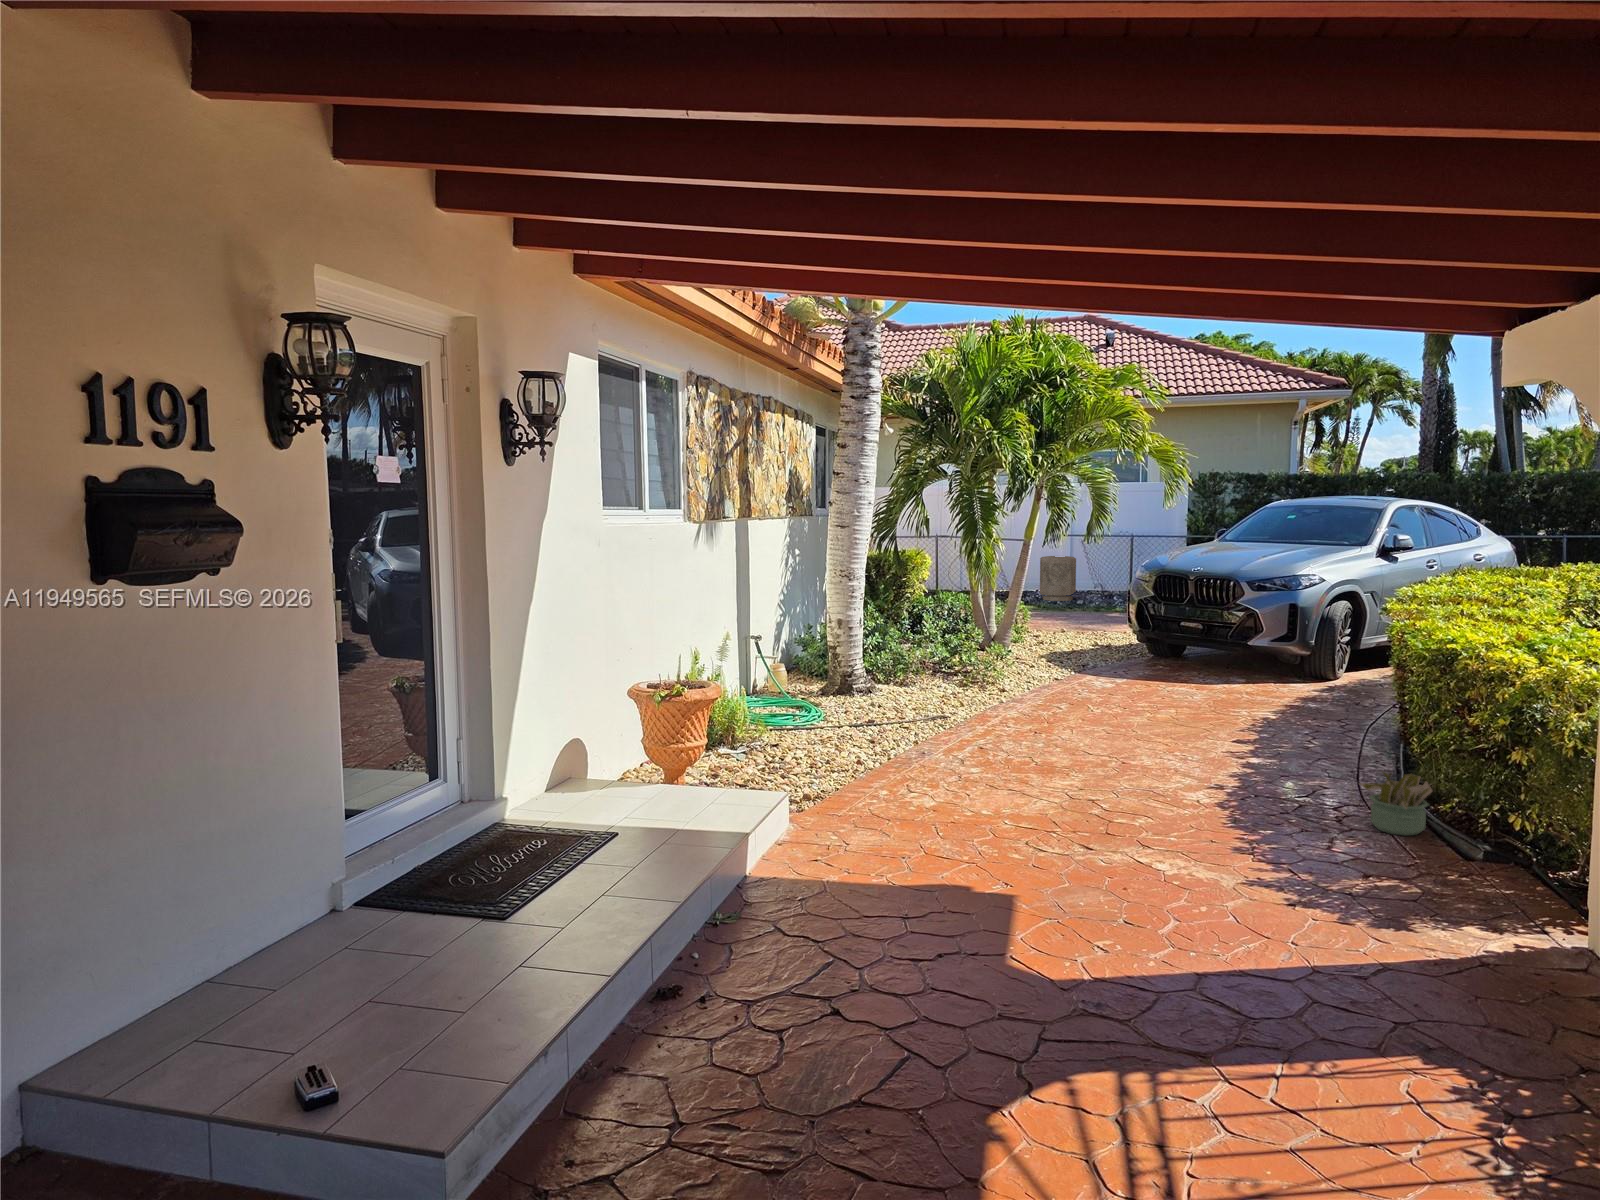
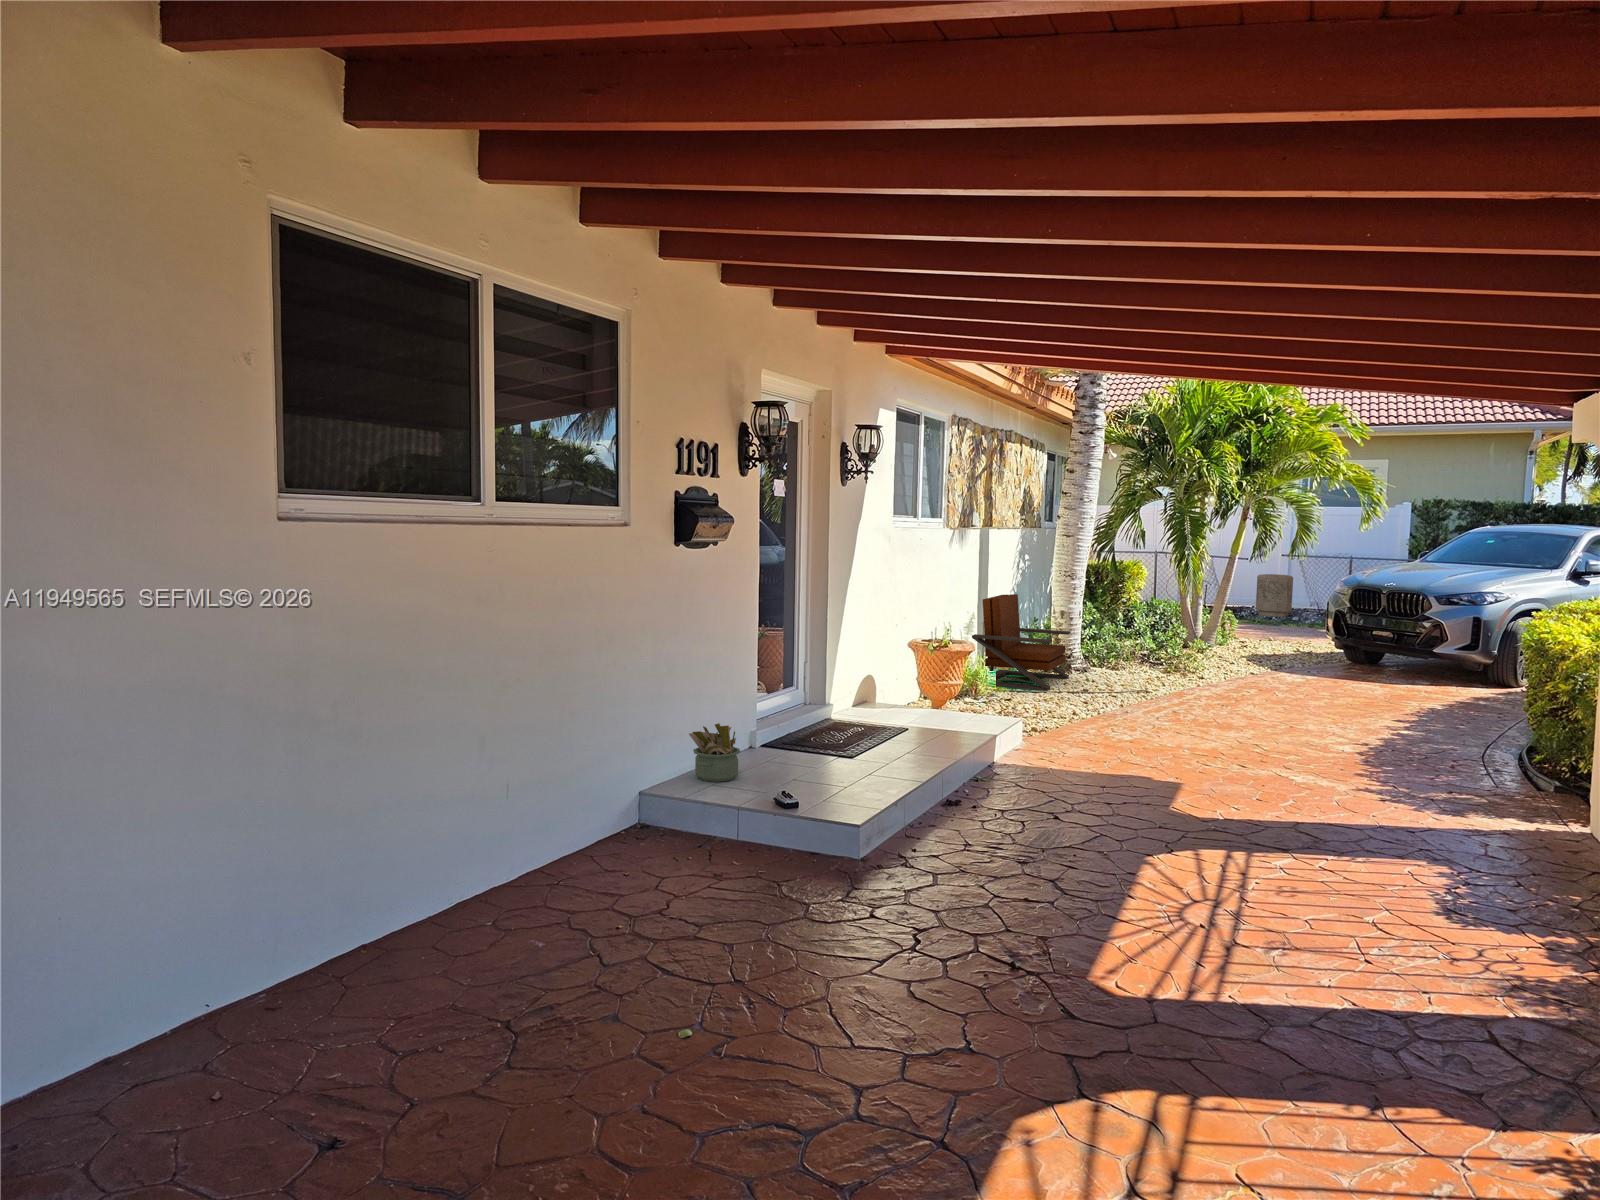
lounge chair: none [727,600,850,725] -> present [972,594,1071,691]
decorative plant: present [1360,772,1432,835] -> present [689,723,740,782]

